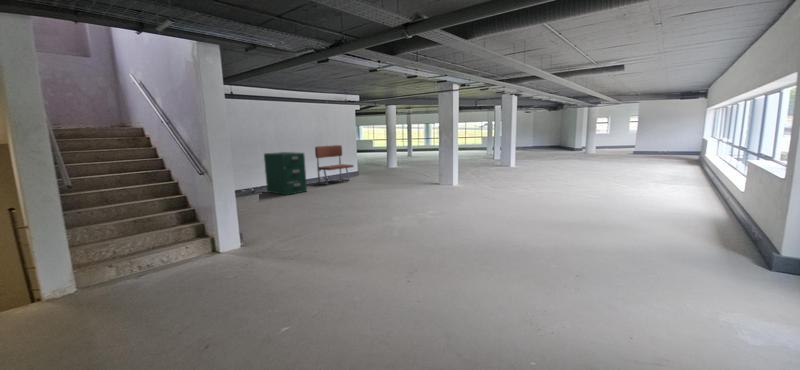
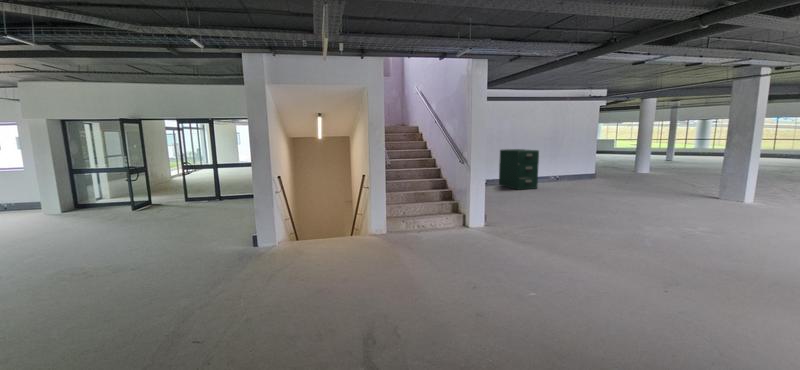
bench: present [315,145,353,185] -> none [548,144,592,184]

